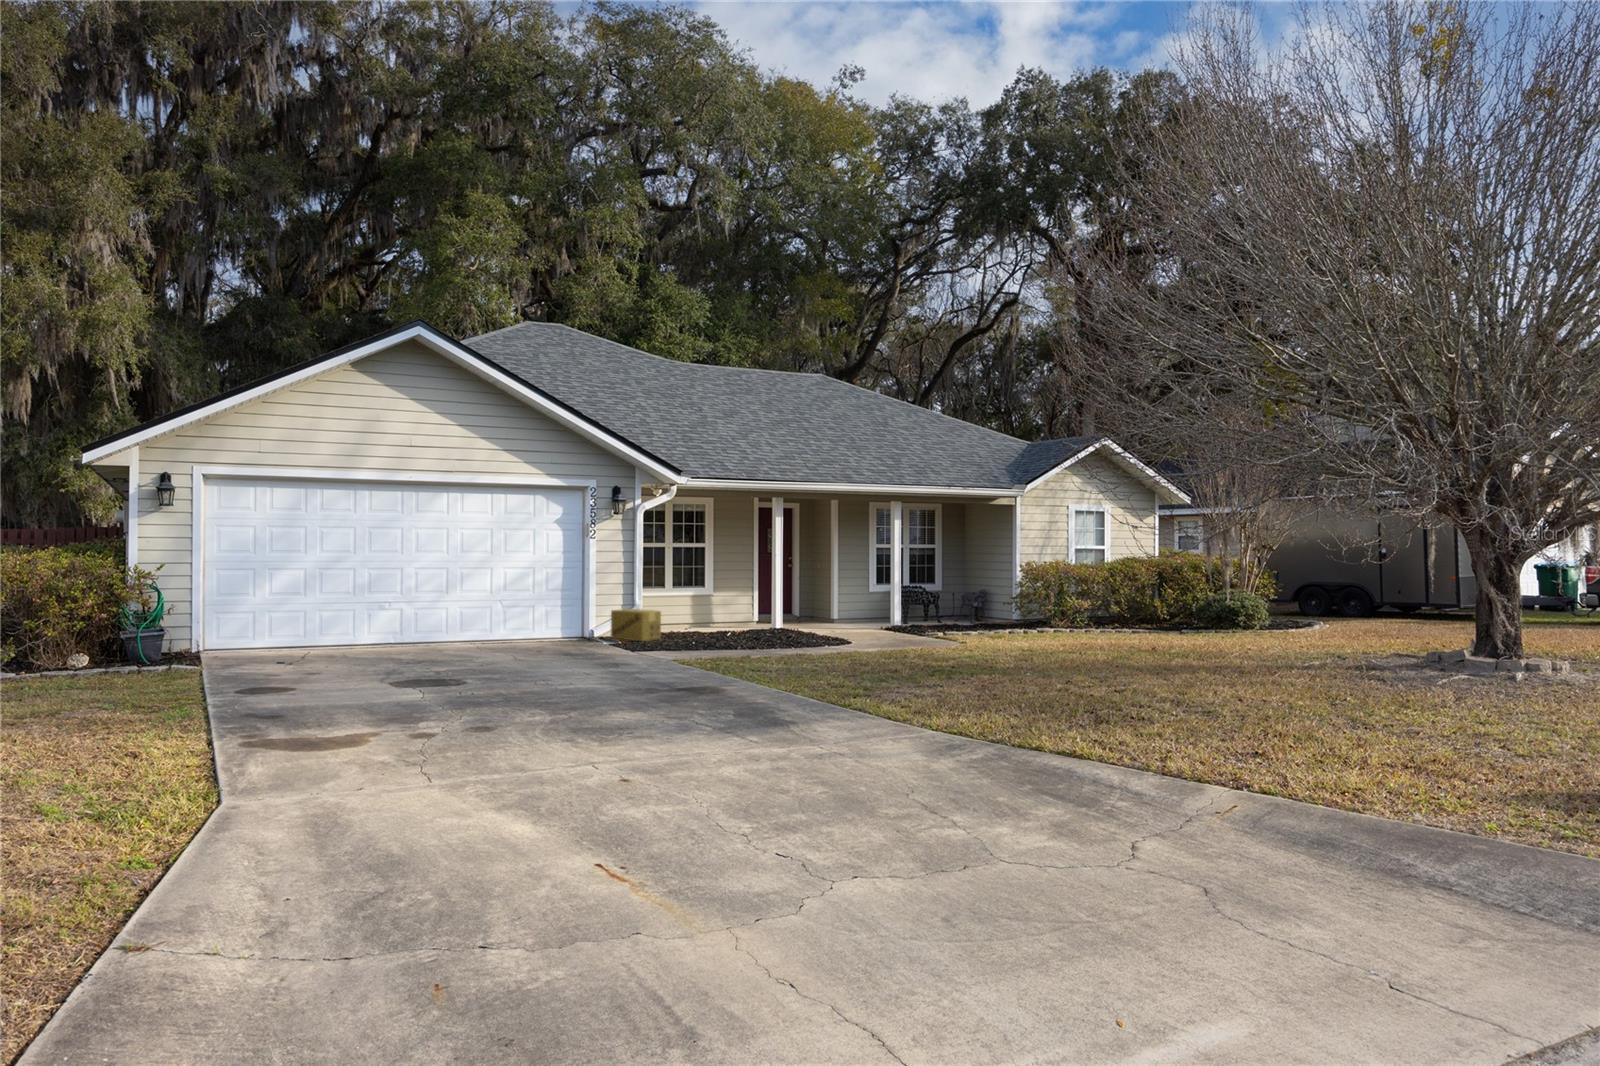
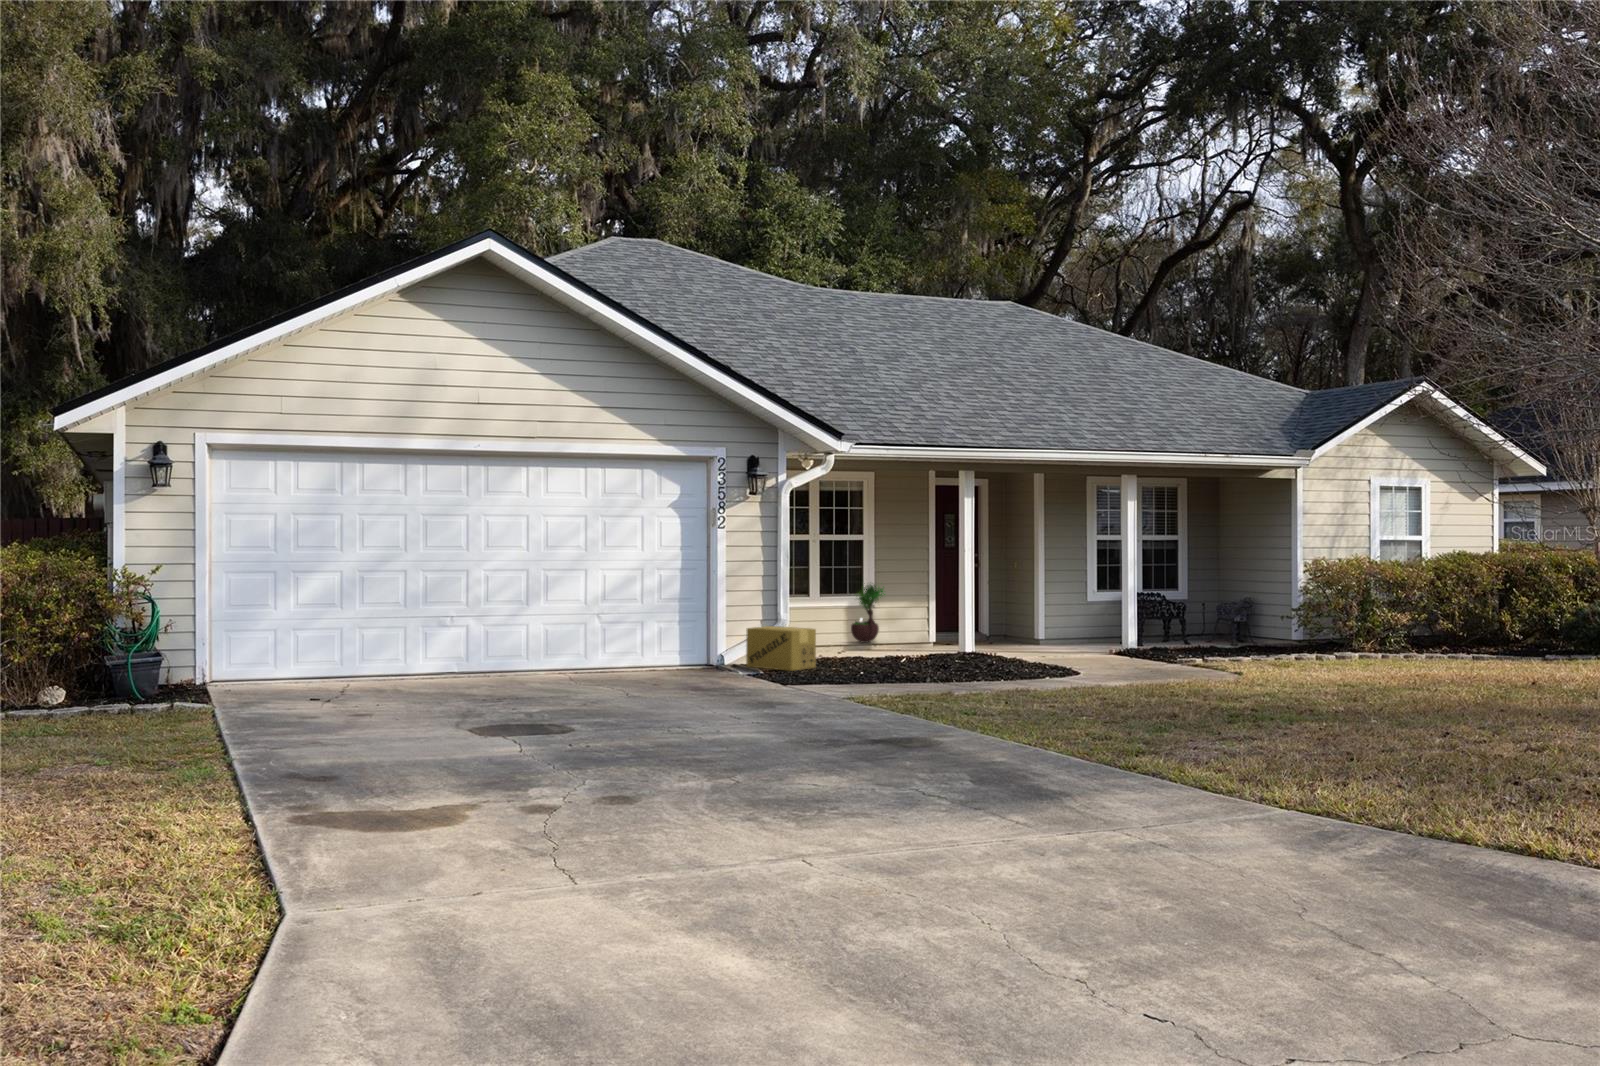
potted tree: none [695,574,722,621] -> present [851,584,885,643]

